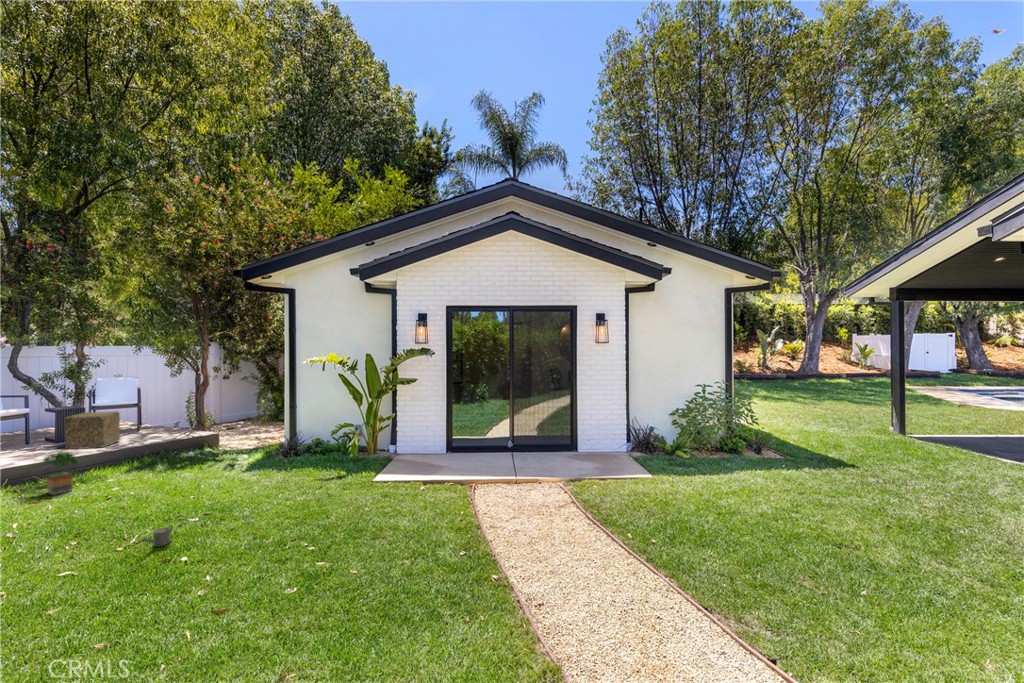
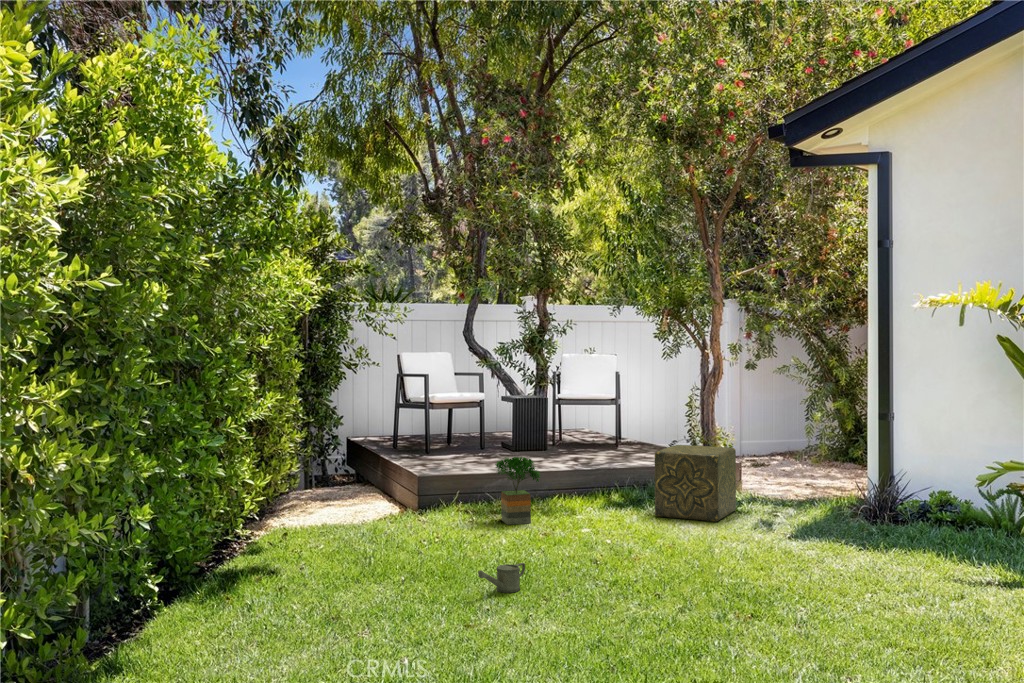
ottoman: present [65,411,120,449] -> present [655,445,736,522]
watering can: present [142,525,173,547] -> present [478,563,525,593]

